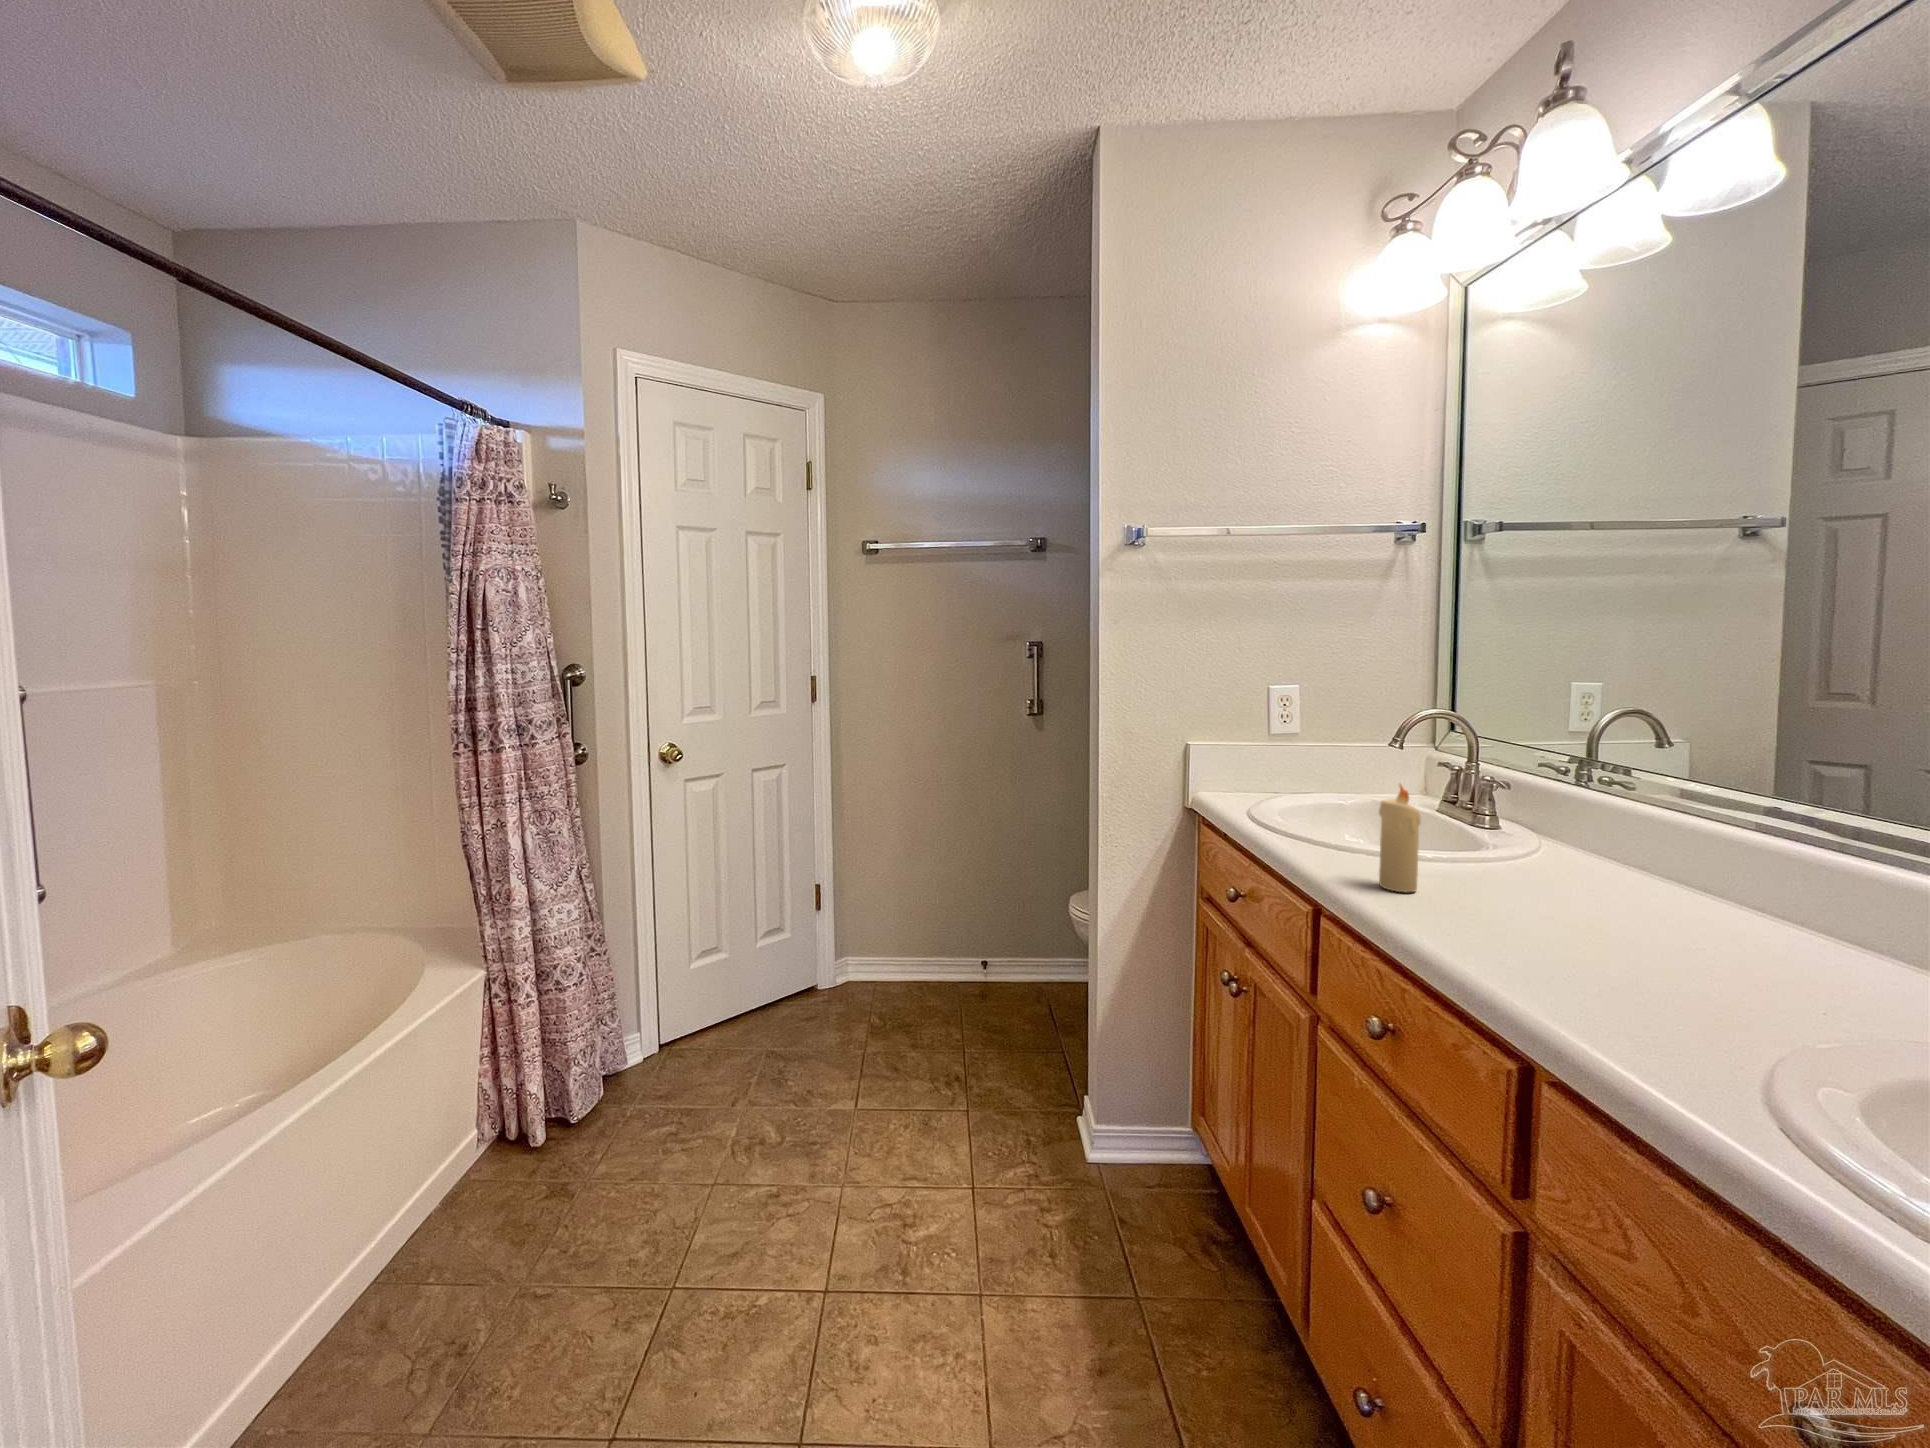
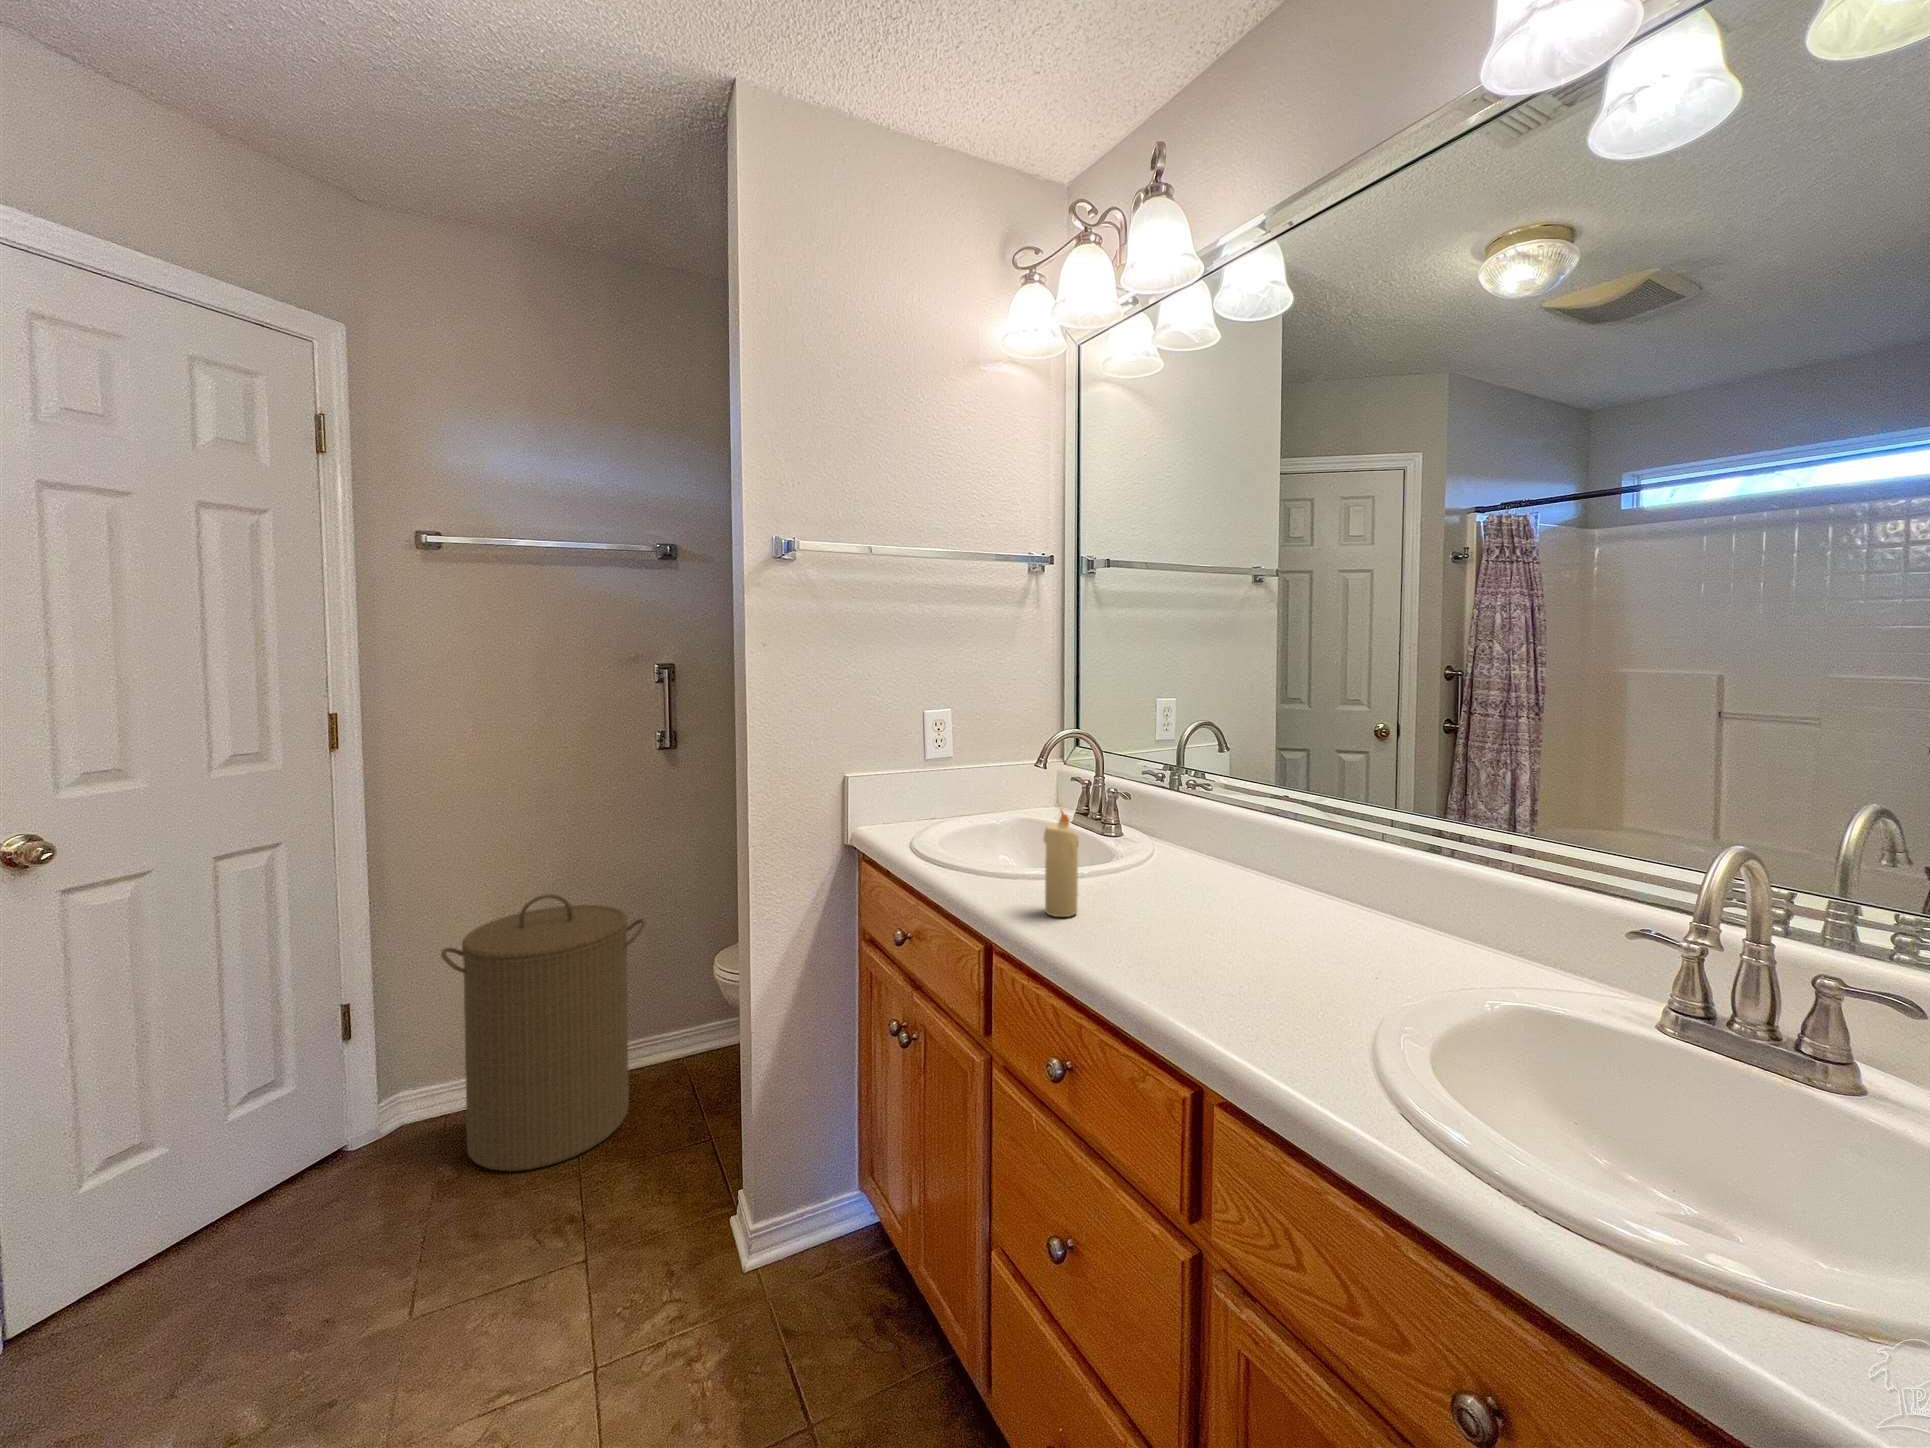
laundry hamper: none [877,823,1014,1032] -> present [441,894,646,1171]

